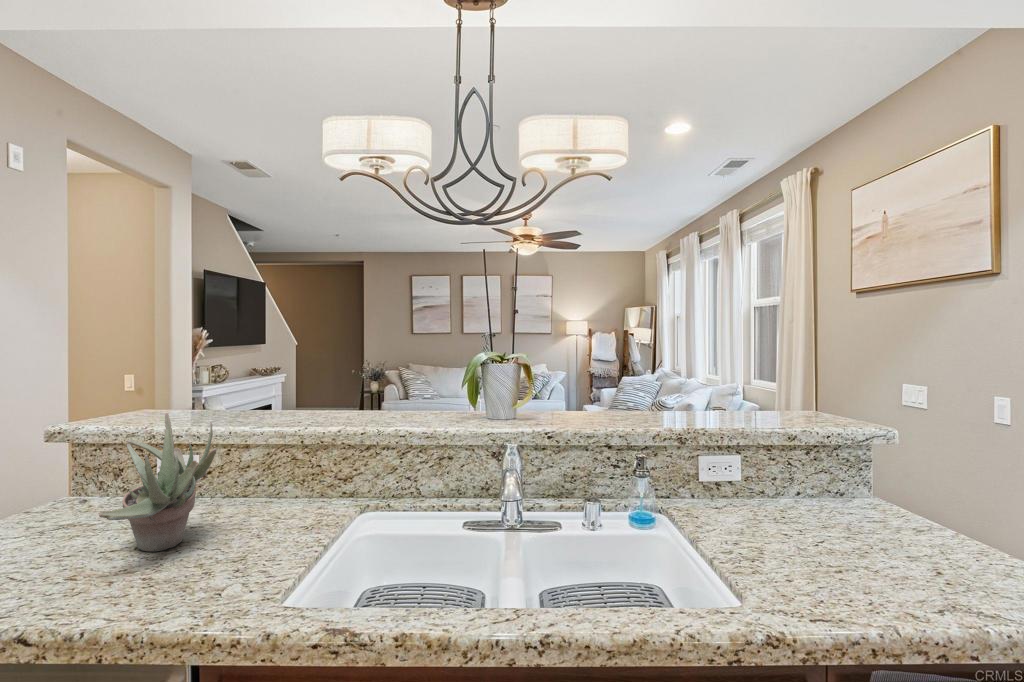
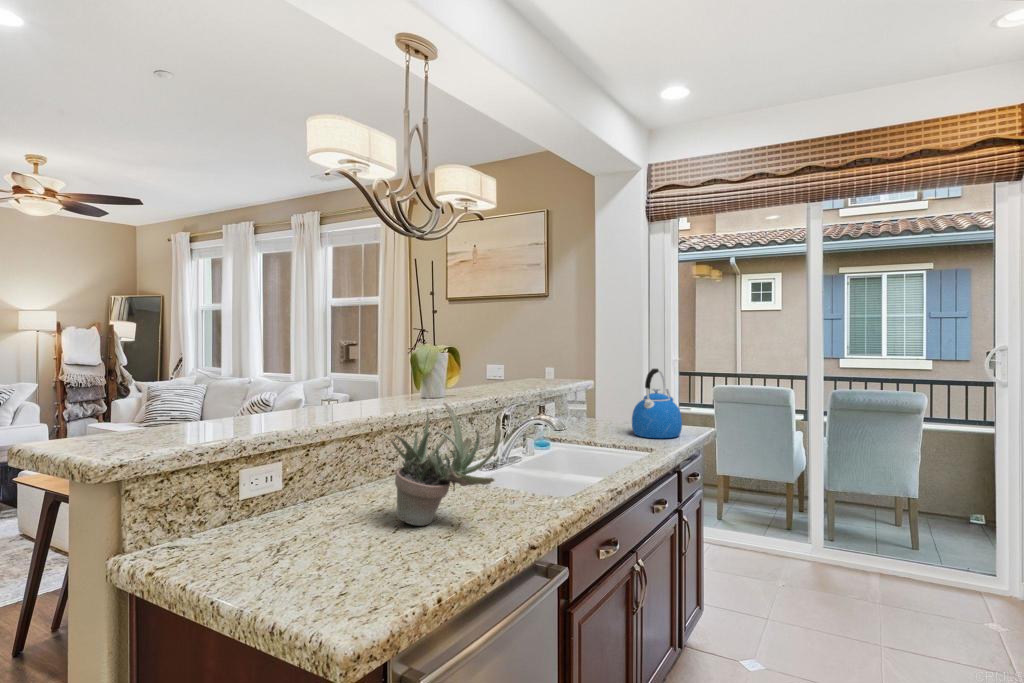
kettle: none [791,414,939,580] -> present [632,369,682,438]

